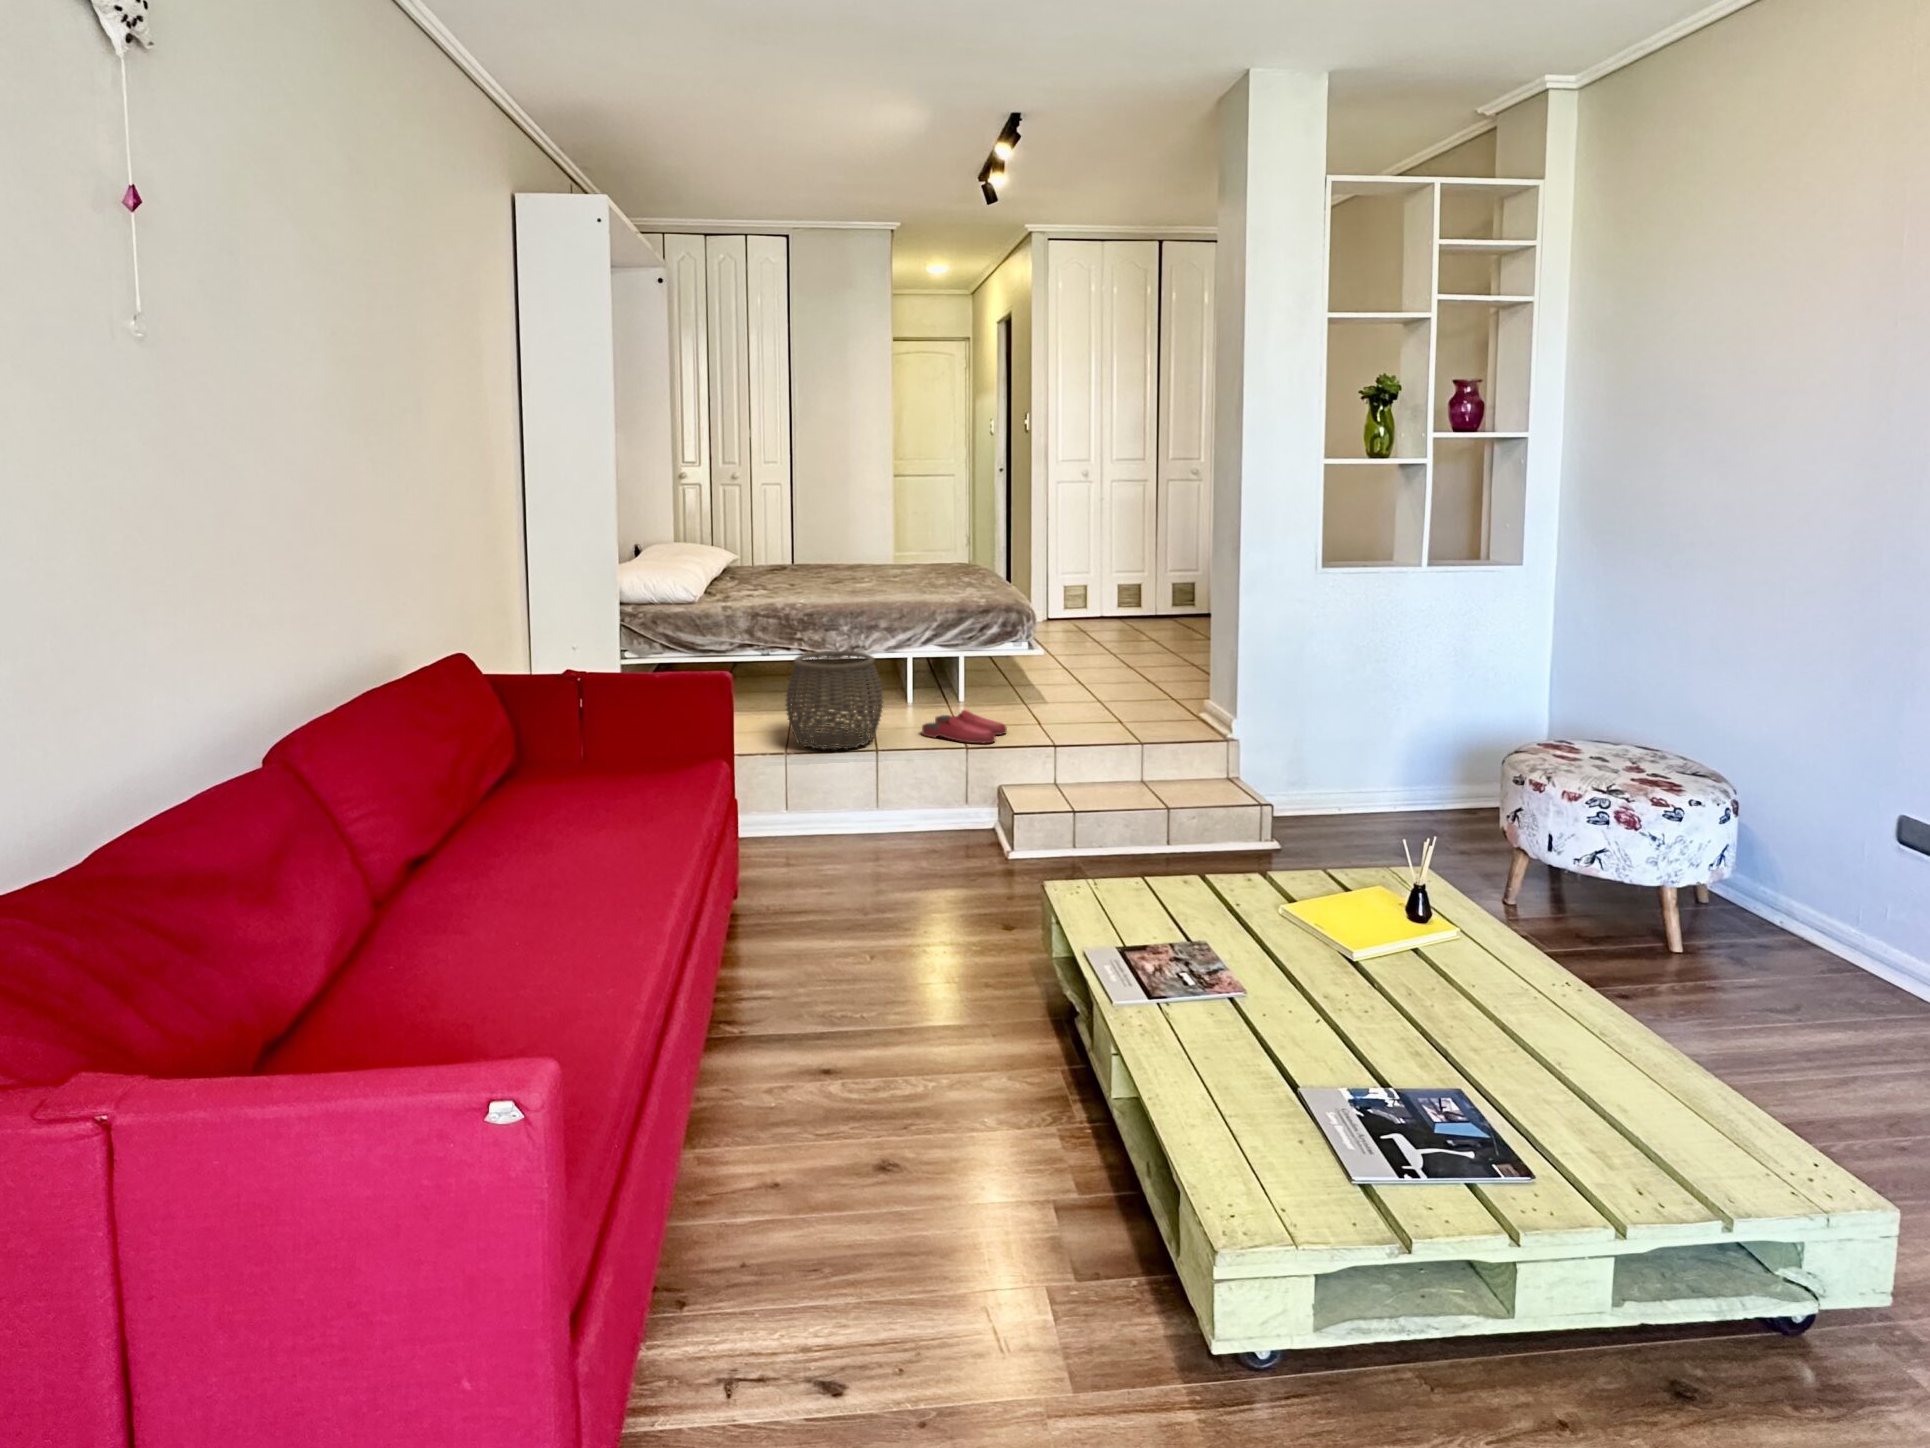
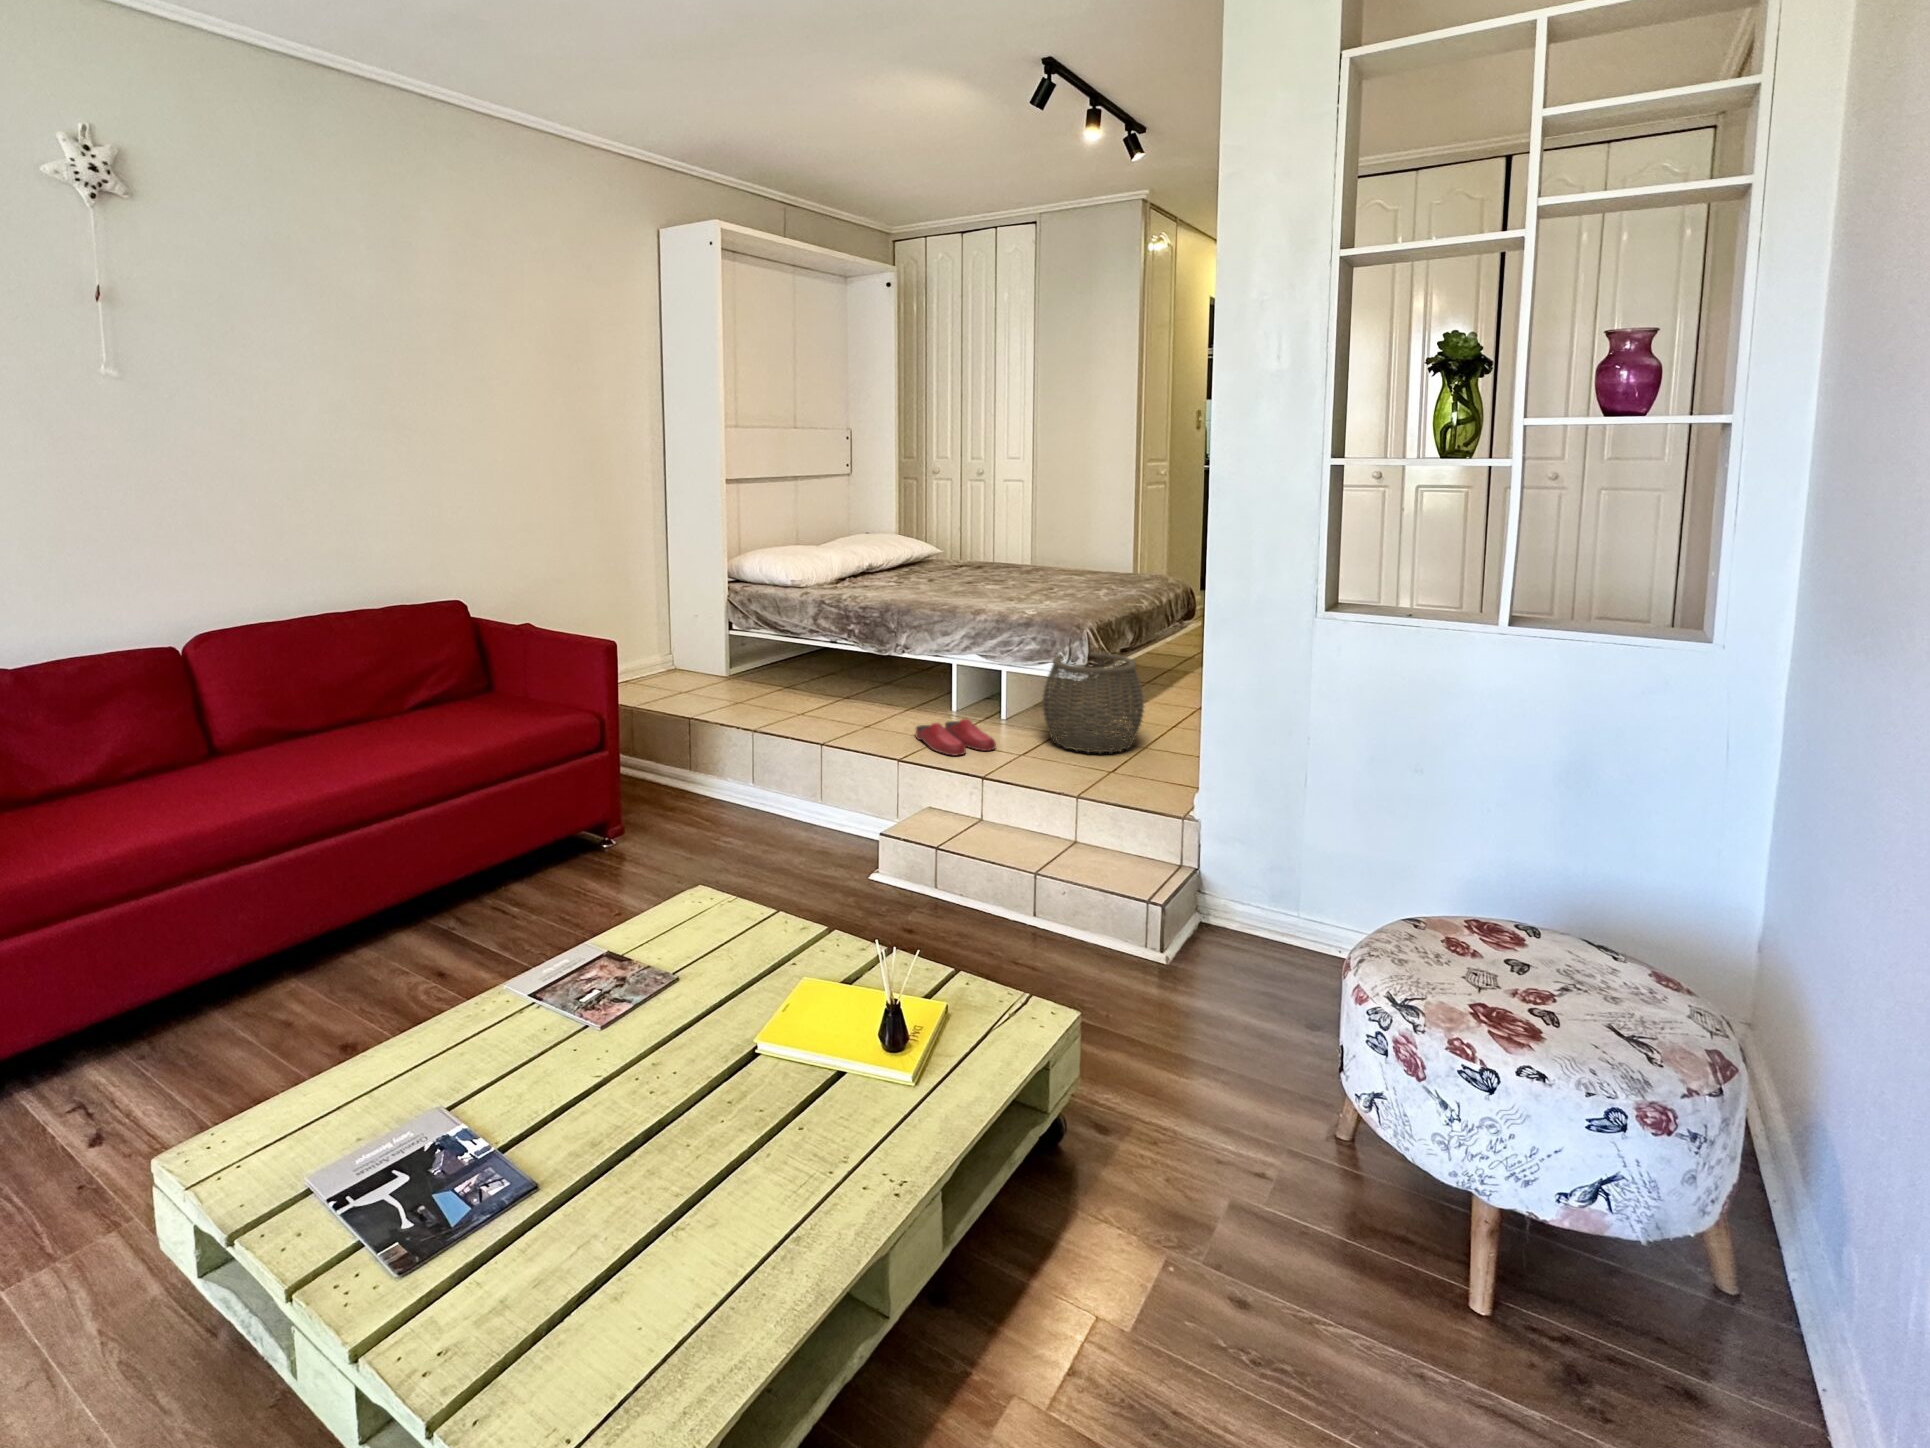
woven basket: present [786,651,883,750] -> present [1042,652,1144,753]

